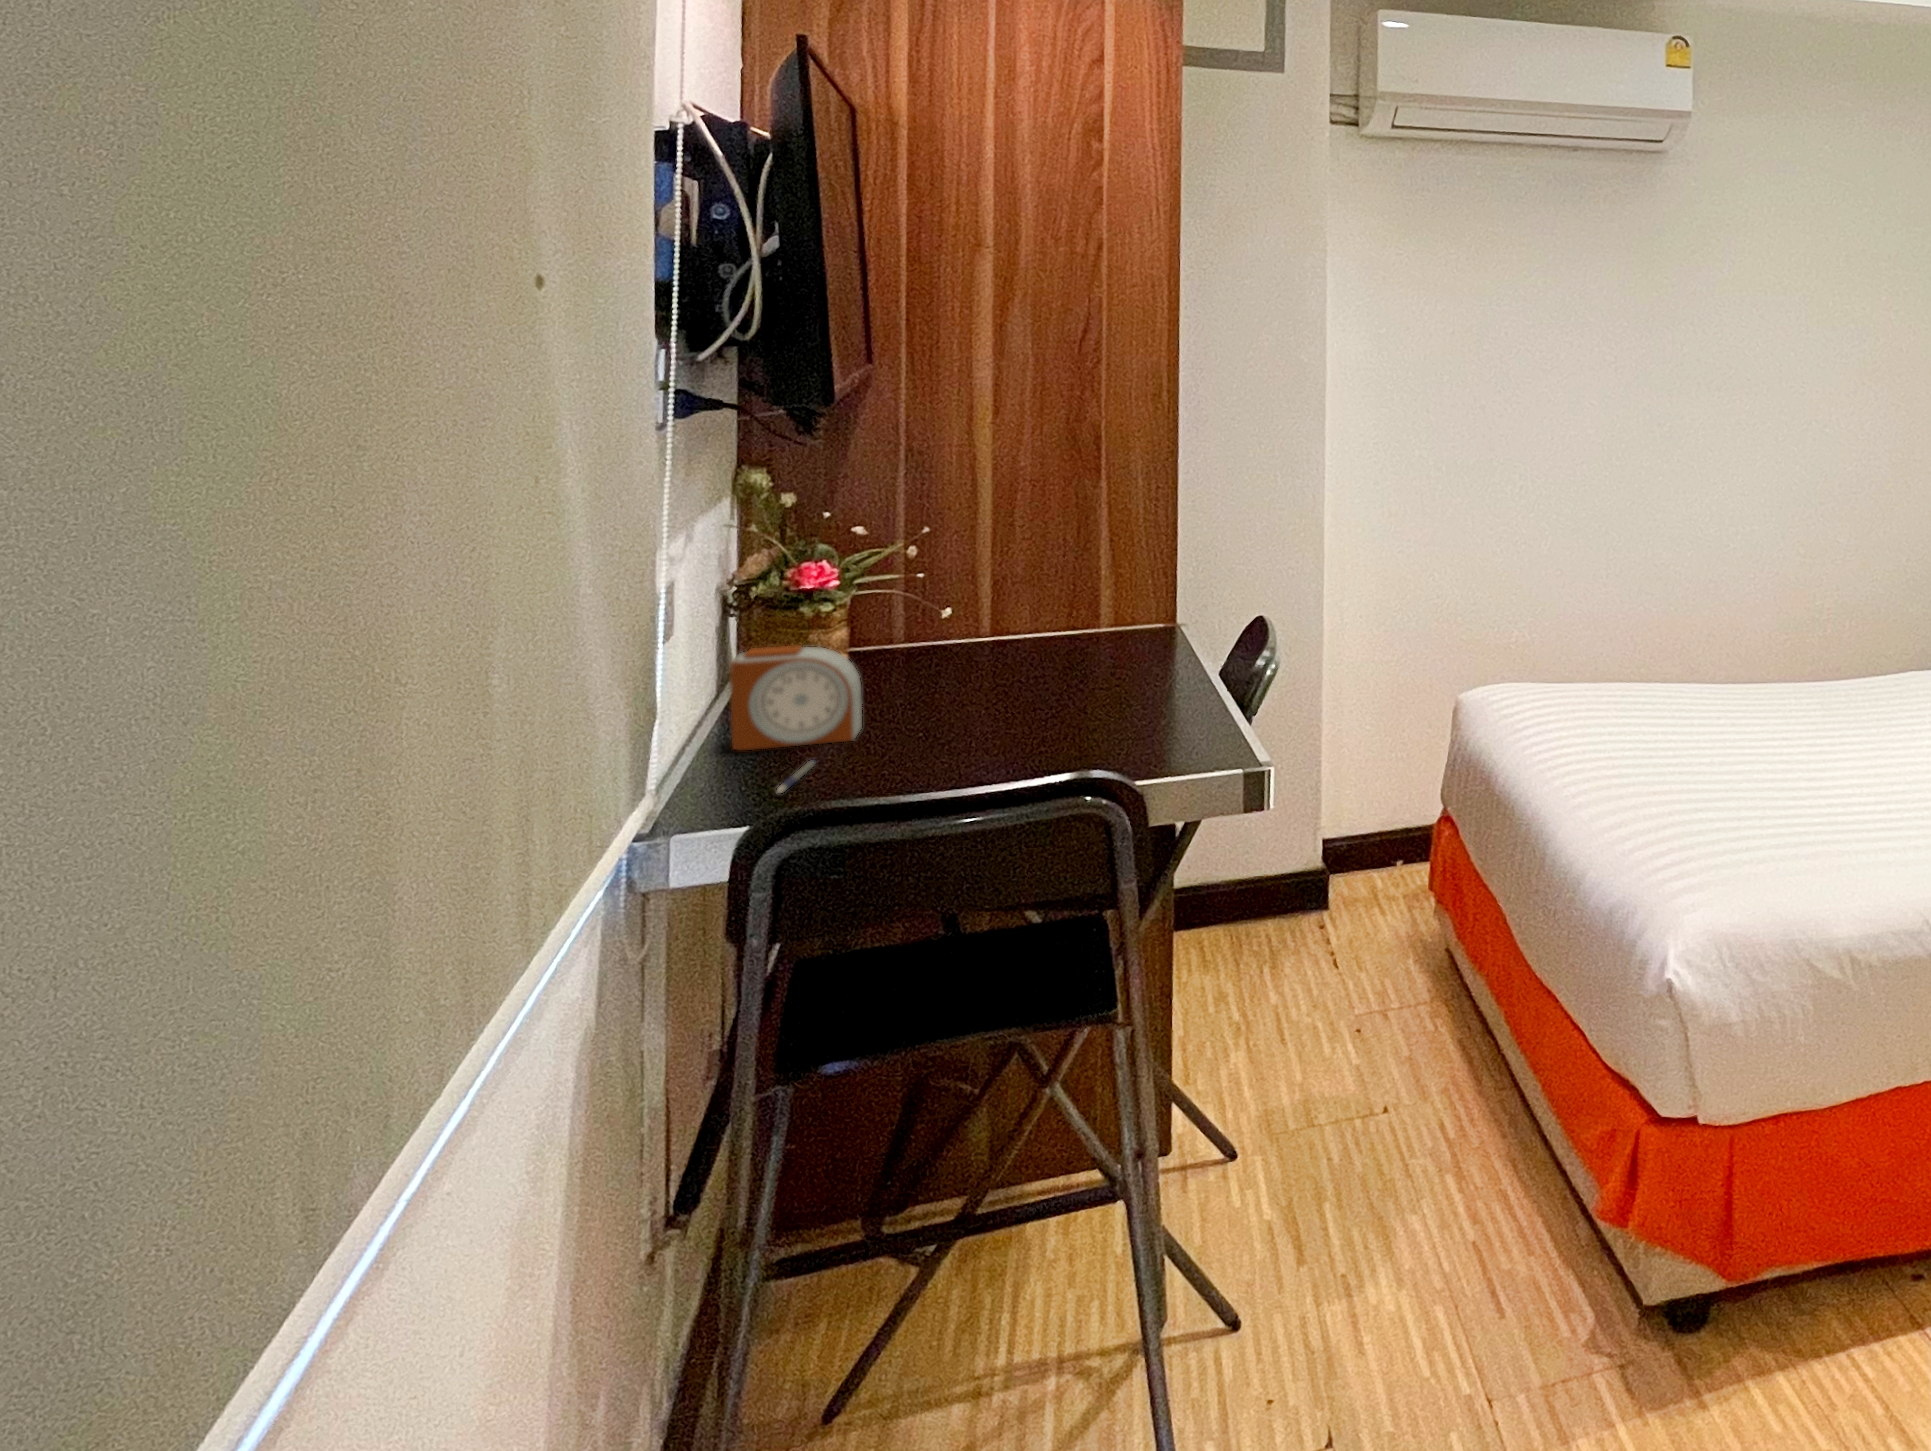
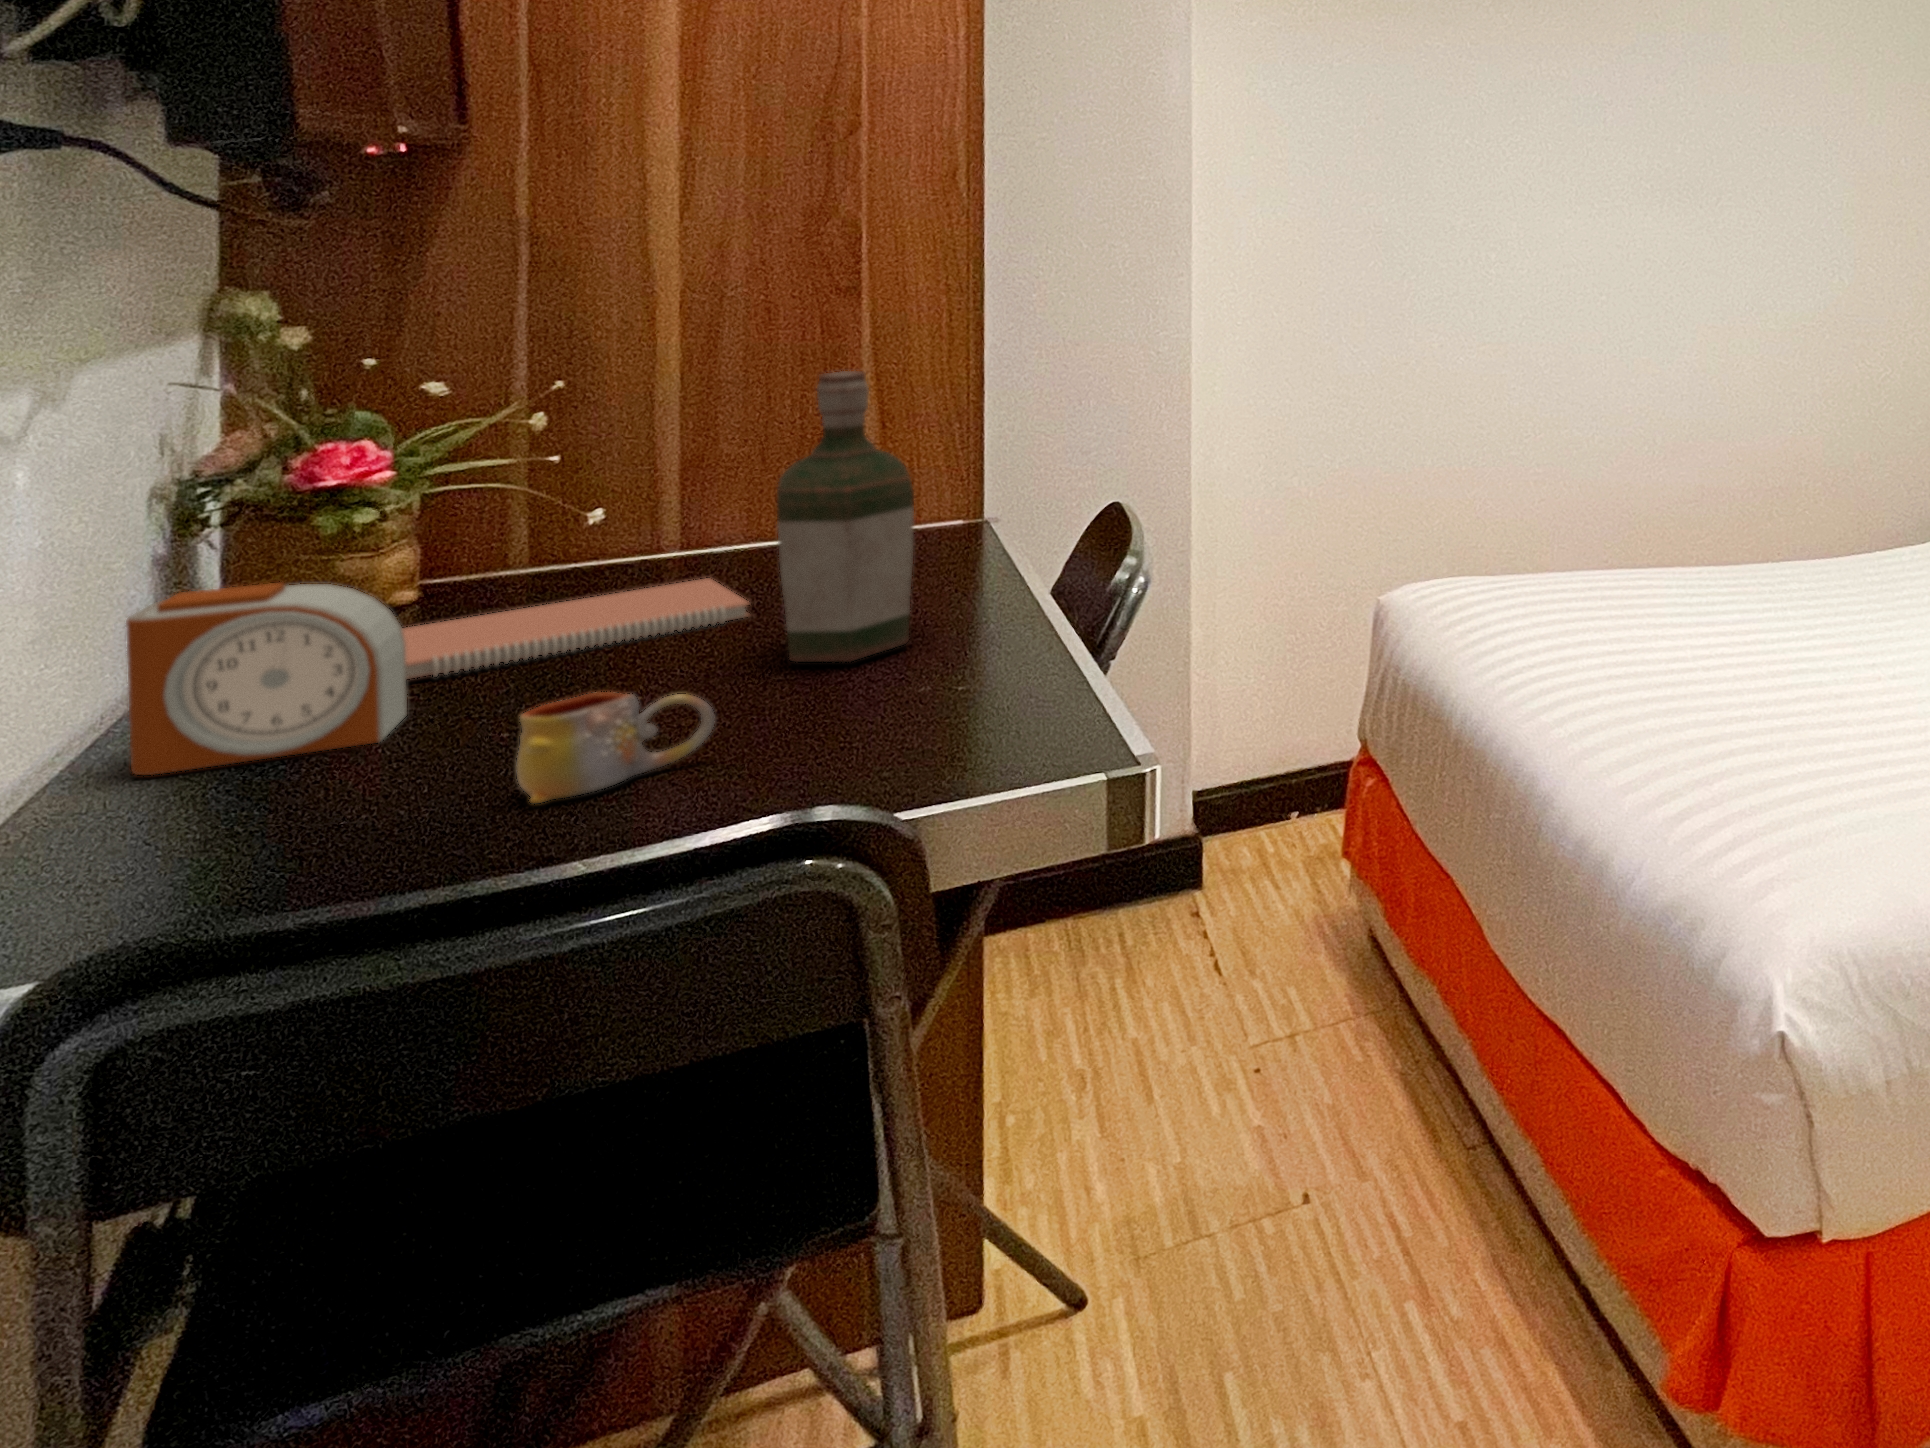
bottle: none [1060,527,1140,711] -> present [777,371,914,662]
notebook: none [830,658,1041,709] -> present [402,578,749,679]
mug: none [935,715,1035,774] -> present [516,692,714,803]
pen: present [777,760,815,793] -> none [171,789,287,871]

